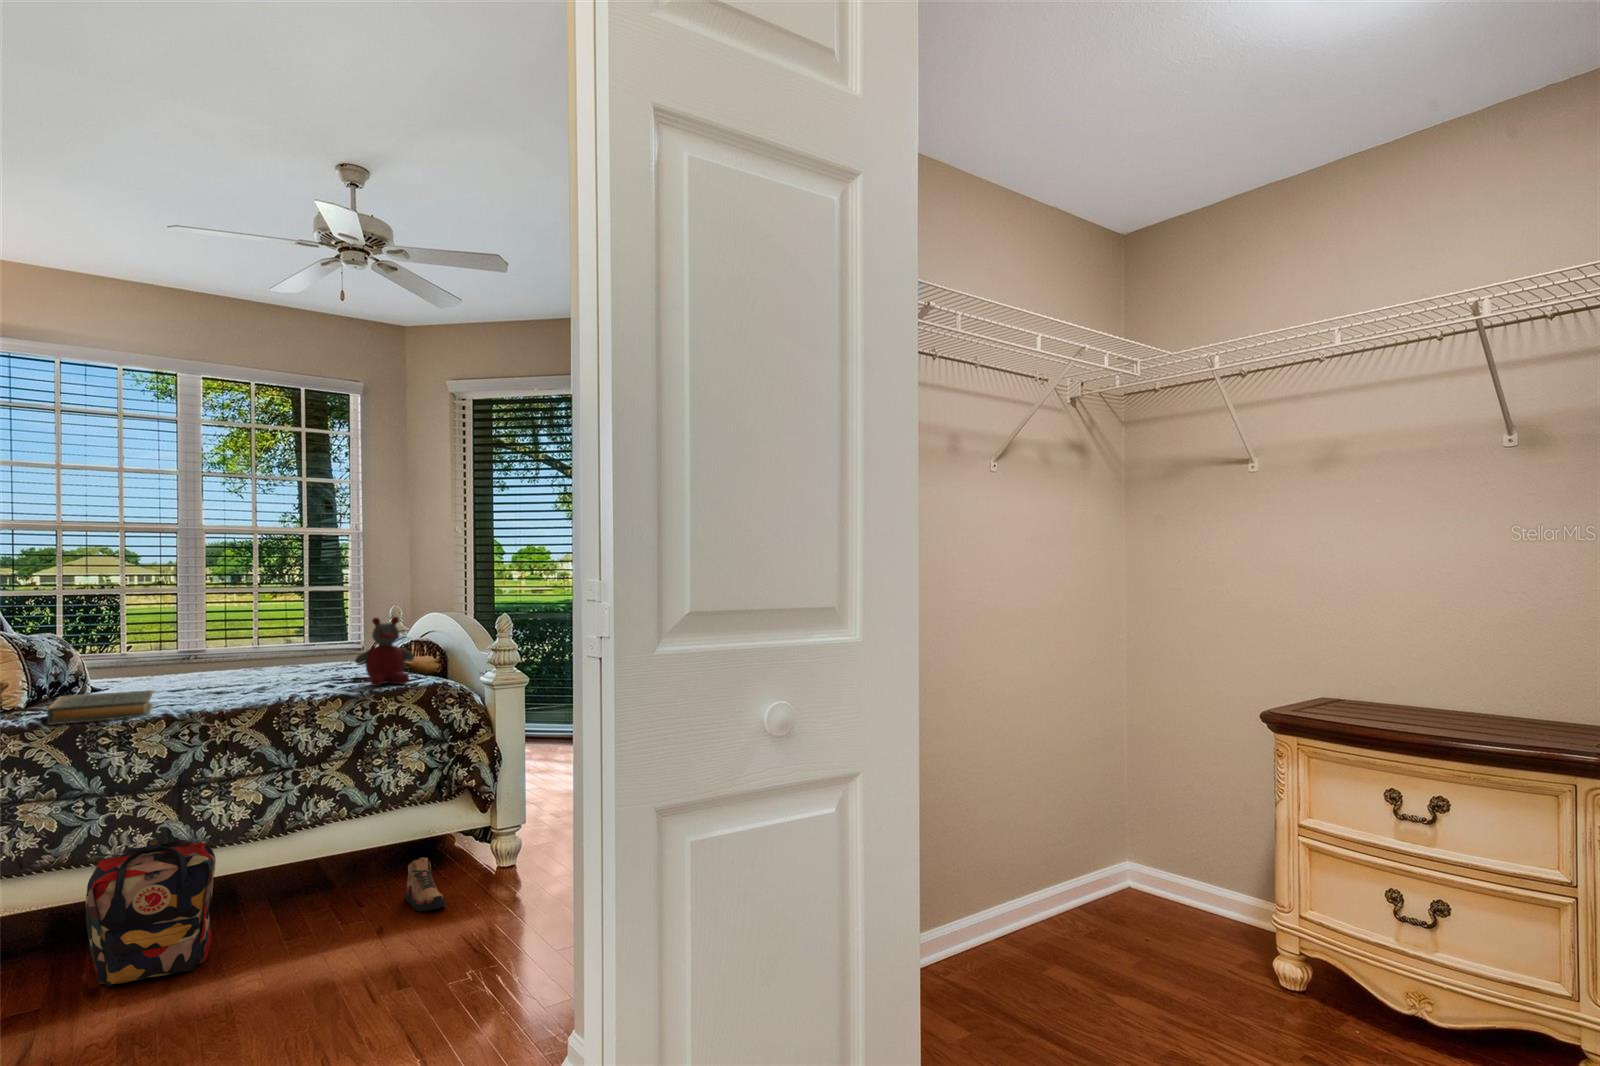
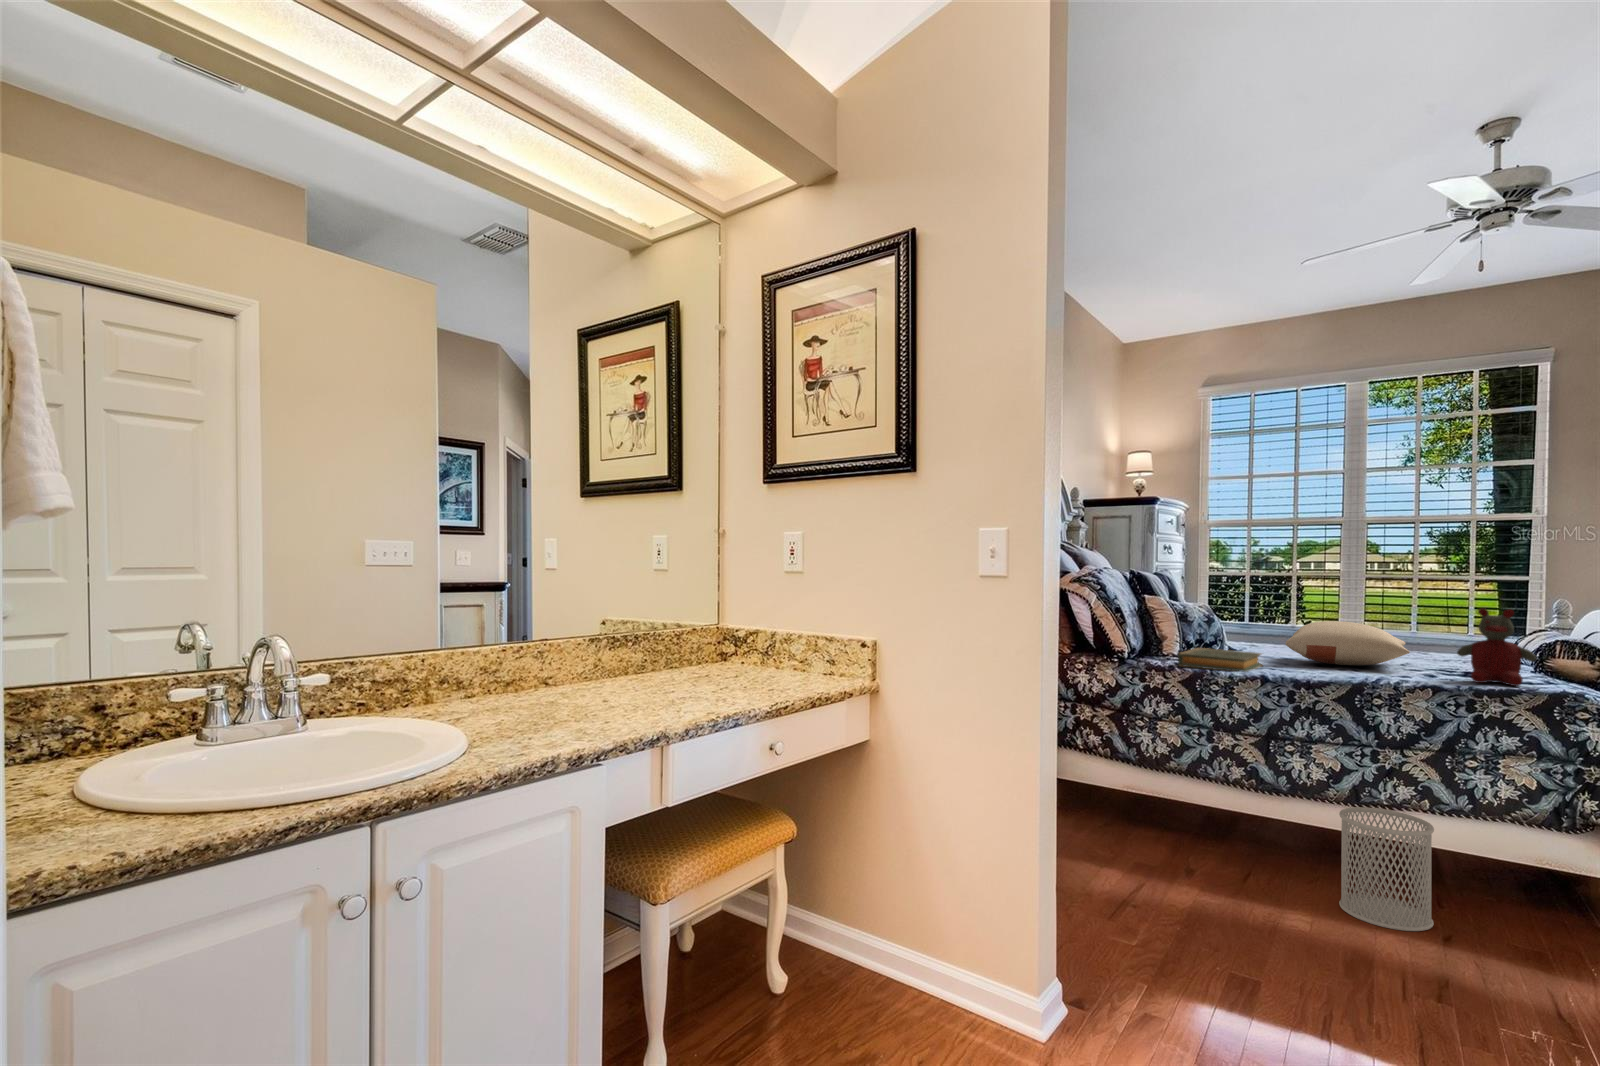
pillow: none [170,642,309,690] -> present [1286,621,1410,665]
wastebasket: none [270,826,359,949] -> present [1339,807,1434,931]
backpack: present [86,838,216,987] -> none [1188,771,1288,896]
shoe: present [405,857,446,911] -> none [1504,886,1551,956]

